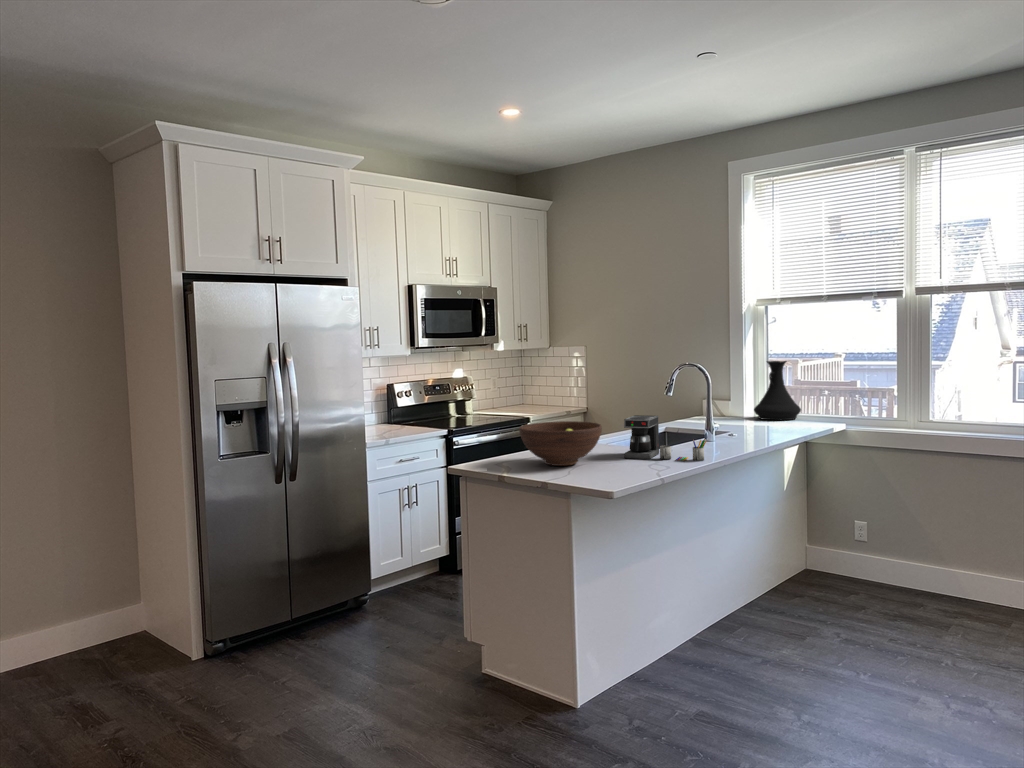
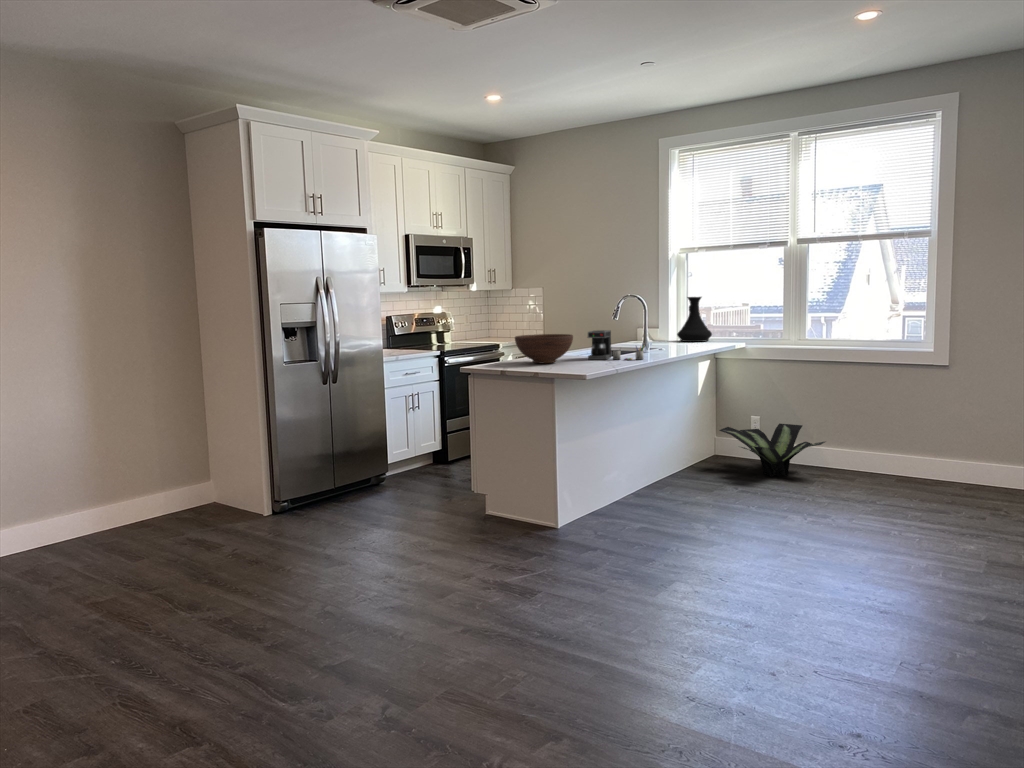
potted plant: none [813,535,975,617] -> present [719,424,825,477]

